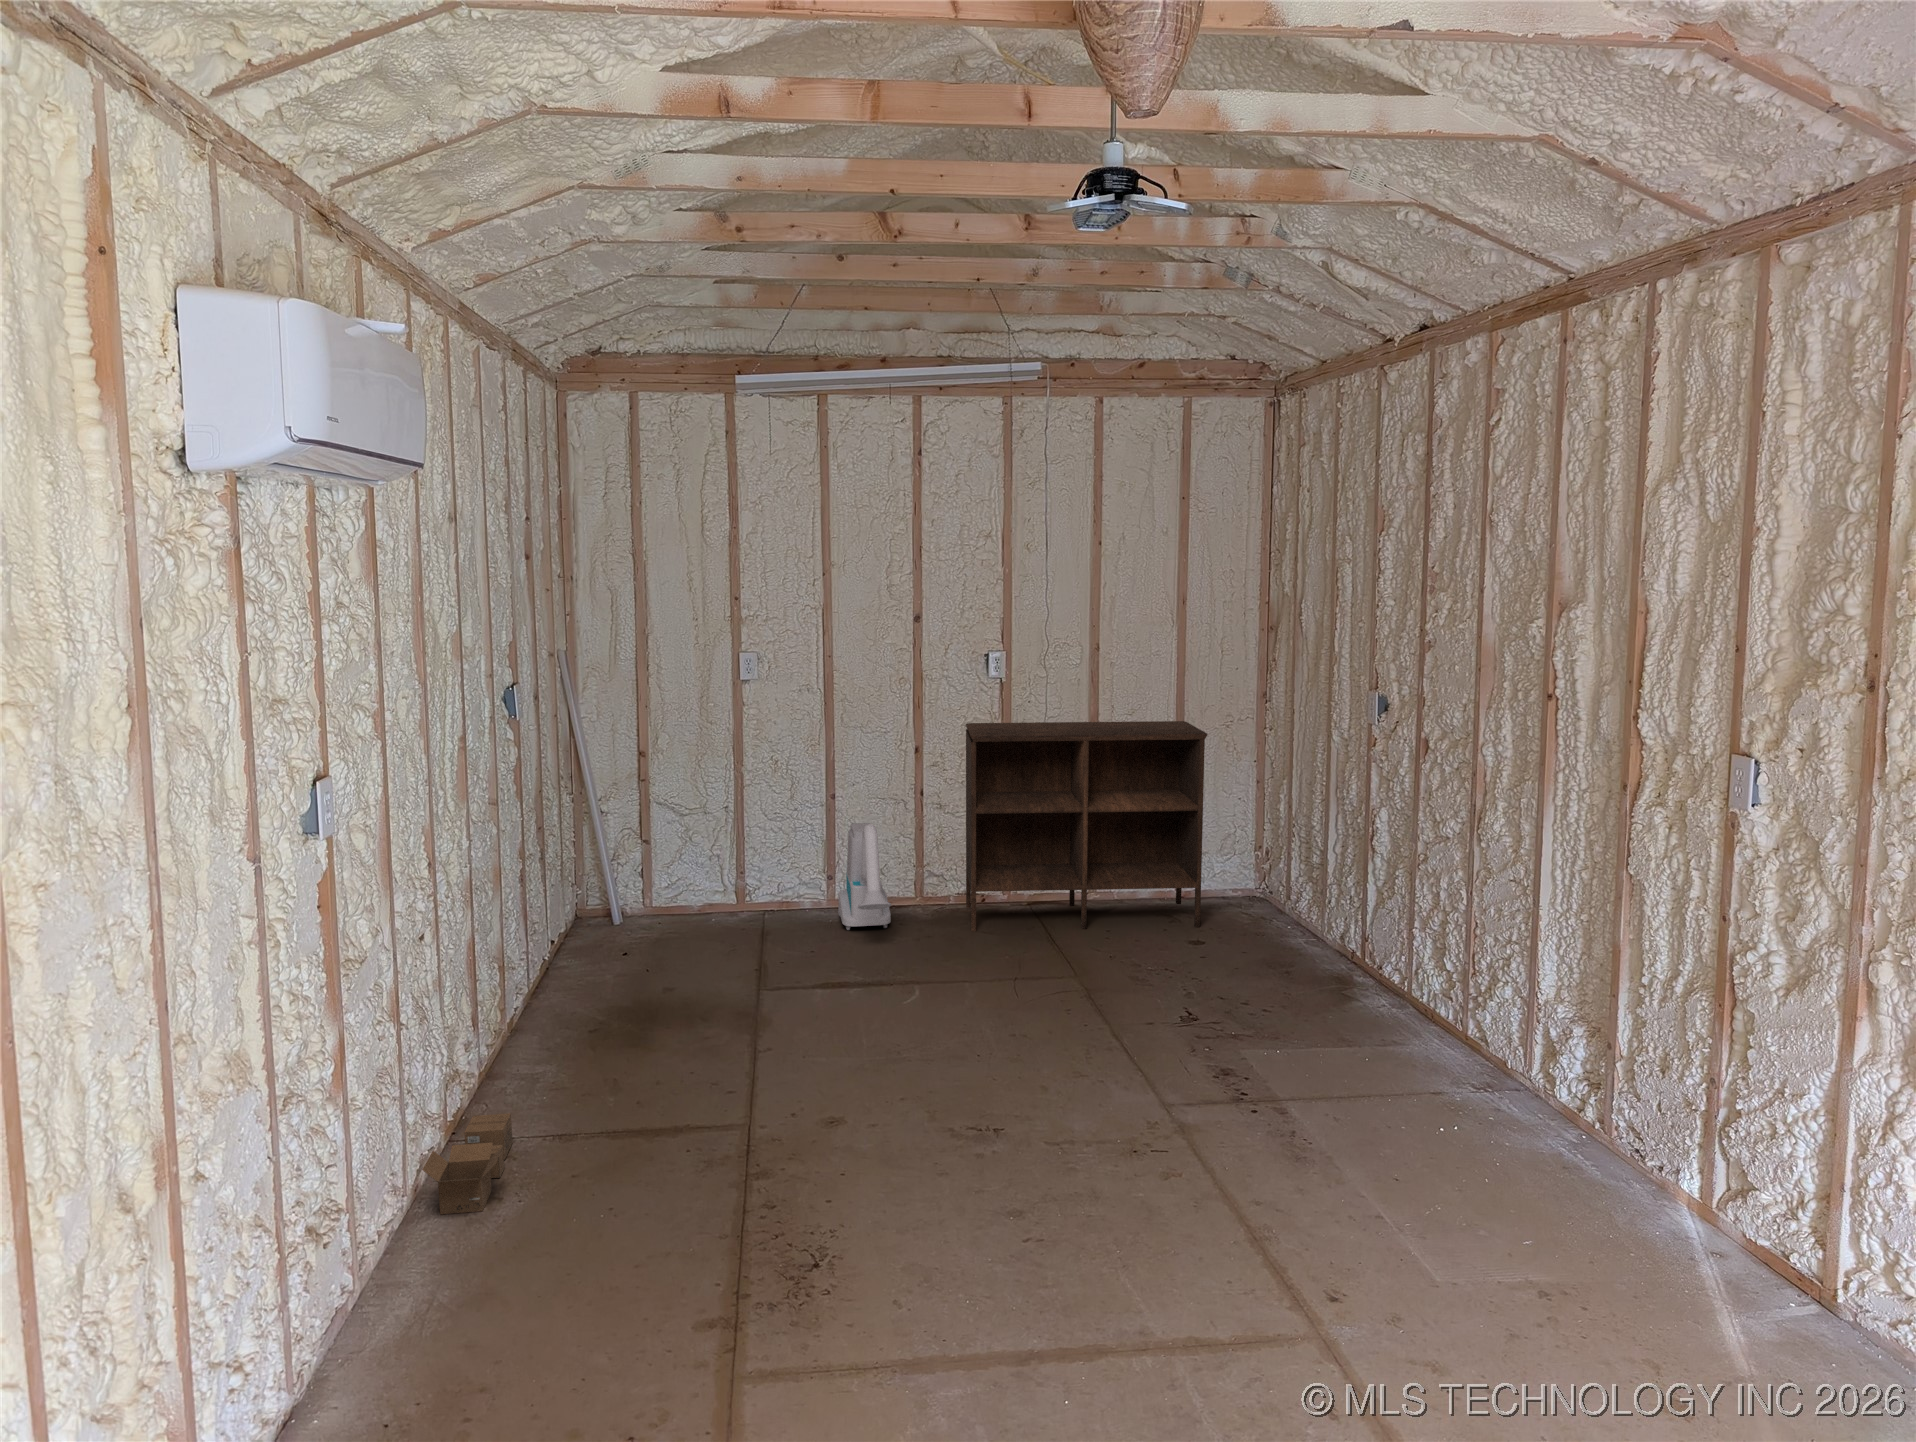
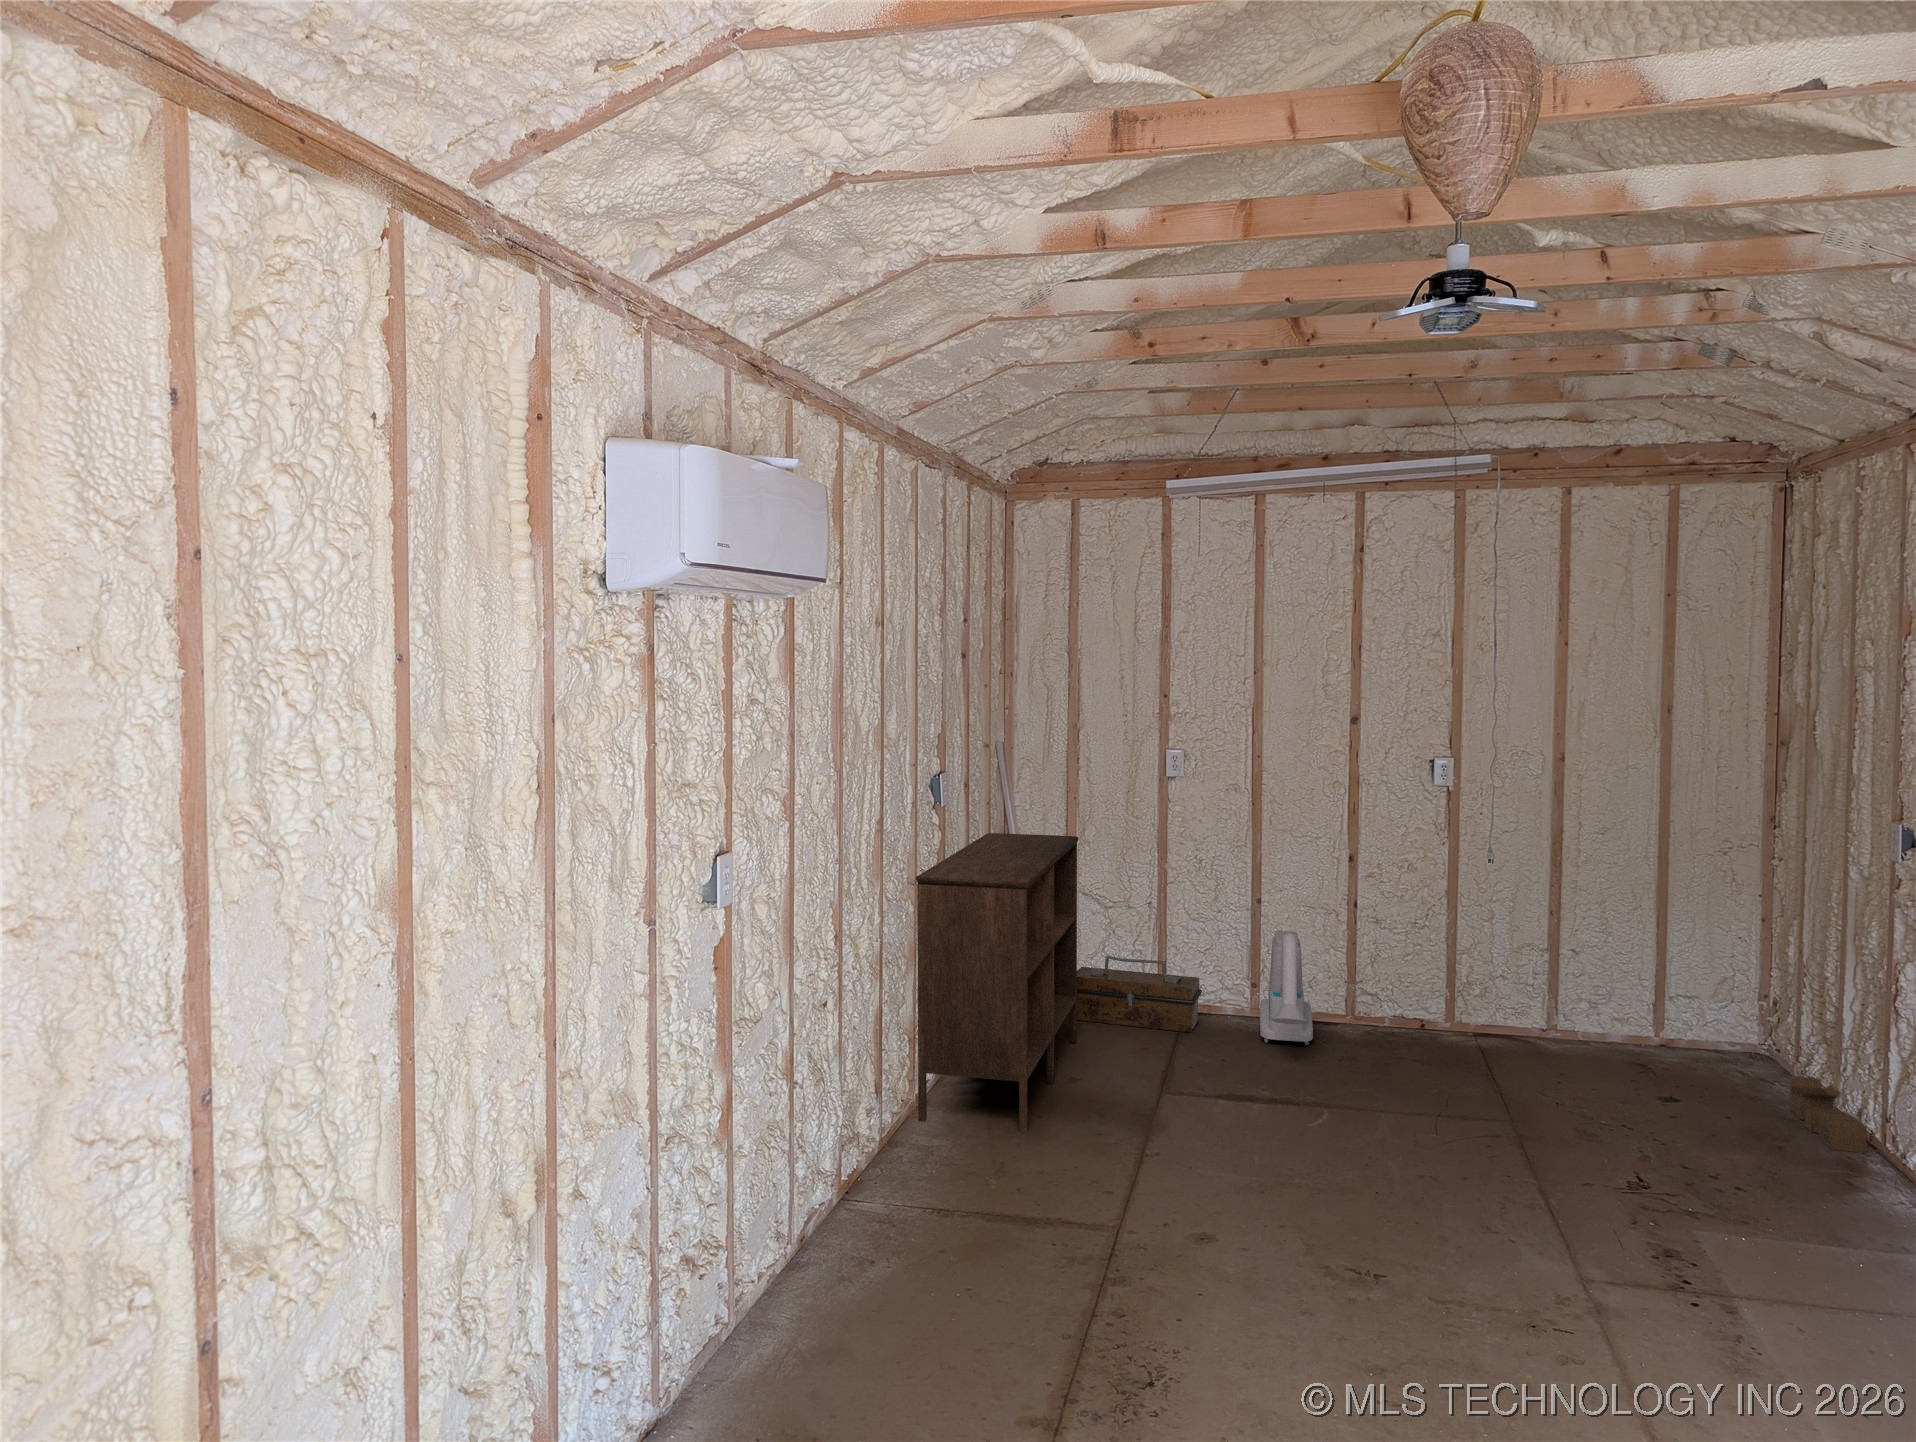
shelving unit: present [966,721,1207,931] -> present [916,833,1078,1132]
toolbox: none [649,863,783,931] -> present [1077,956,1202,1032]
cardboard box: present [422,1113,512,1214] -> present [1787,1076,1867,1153]

